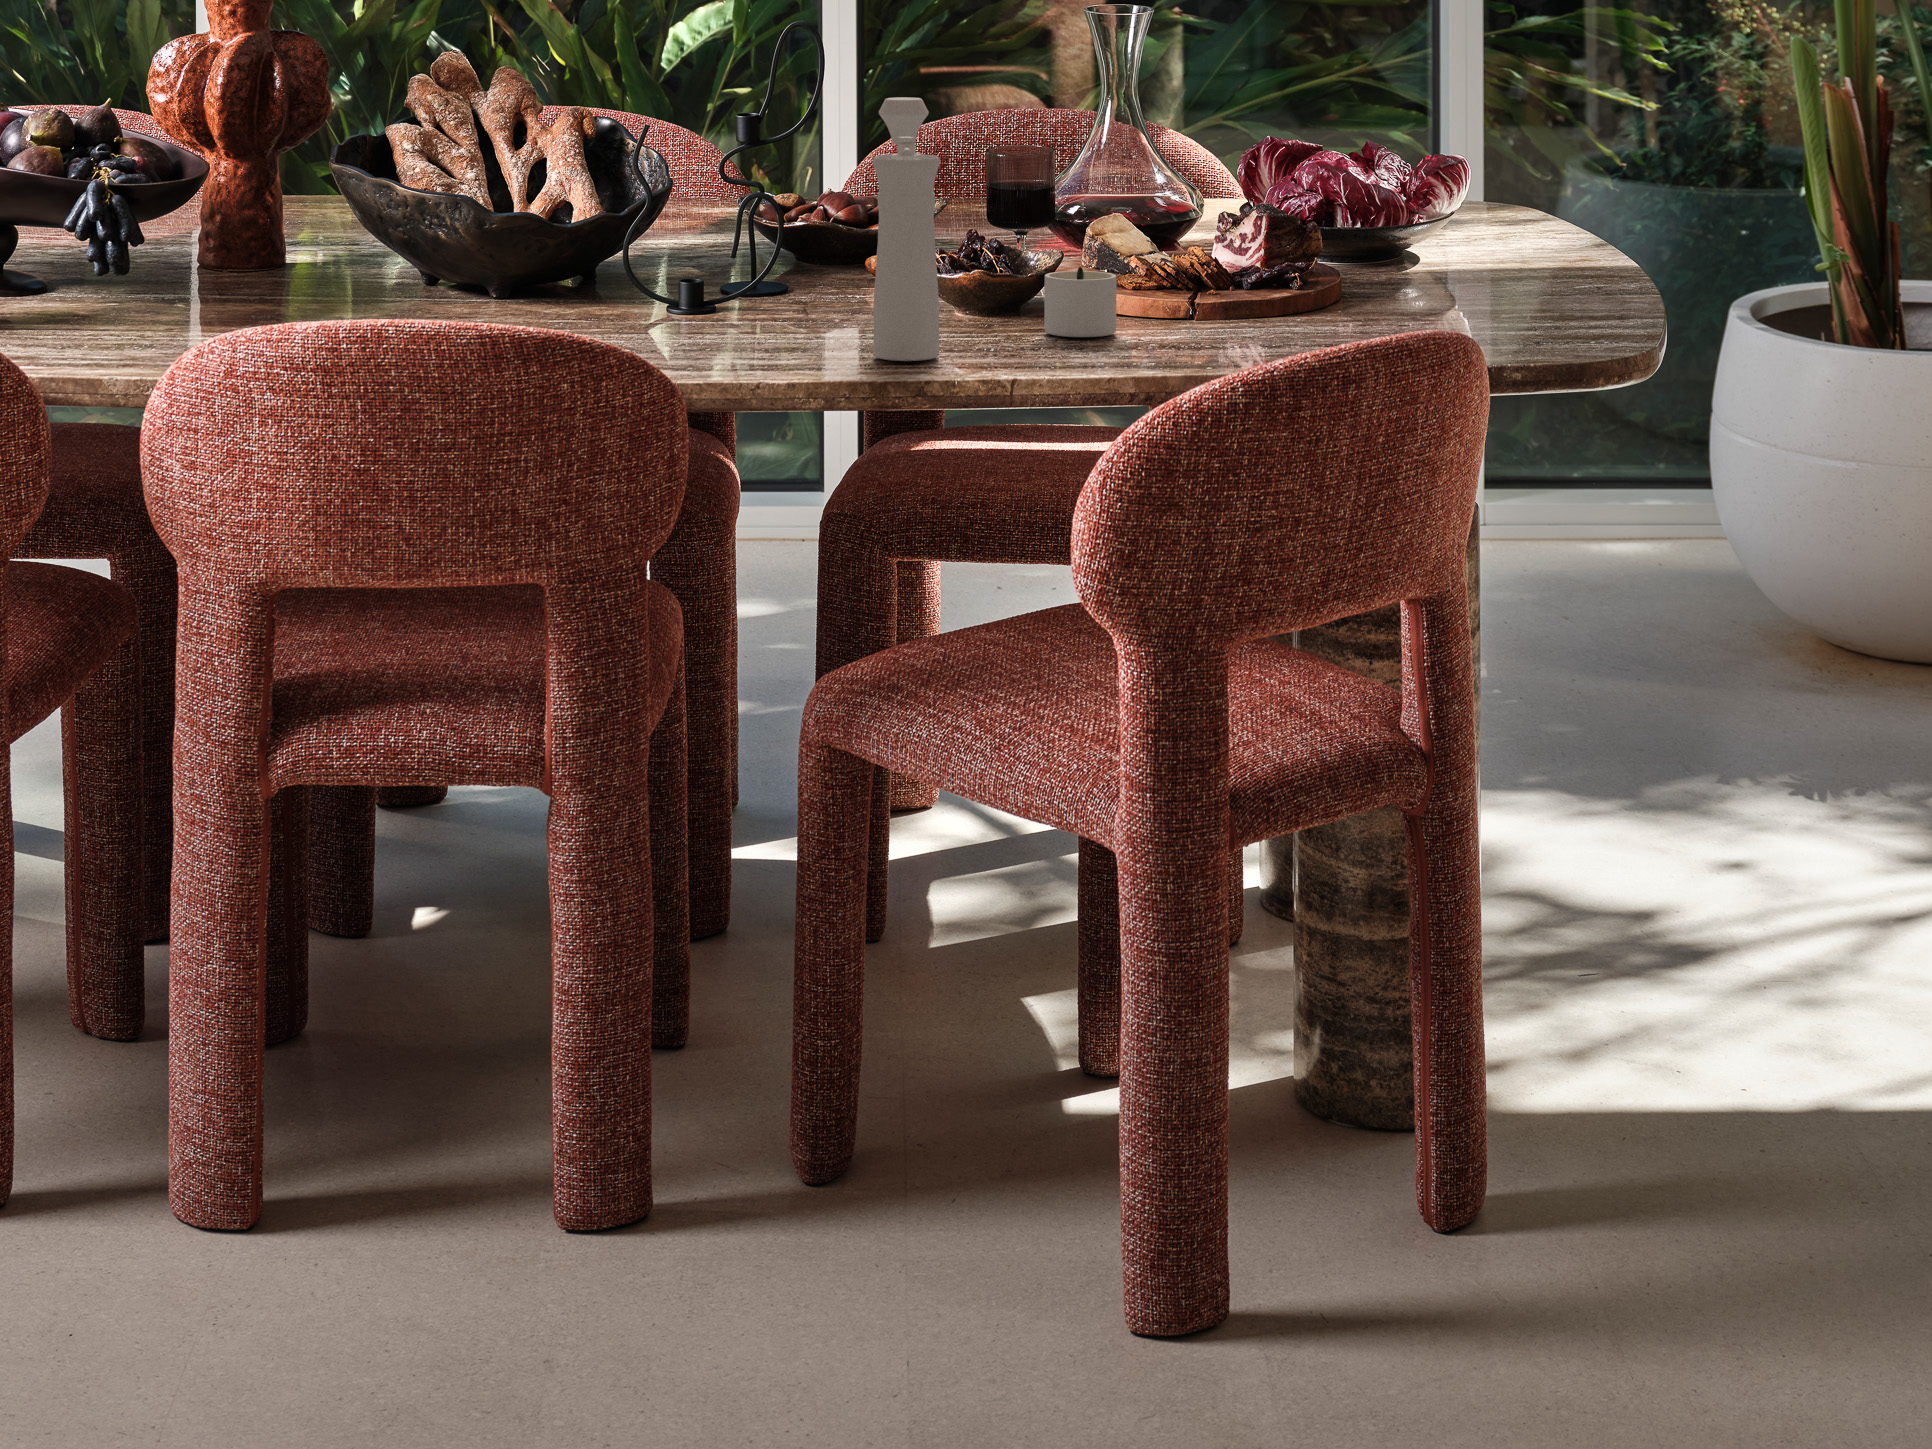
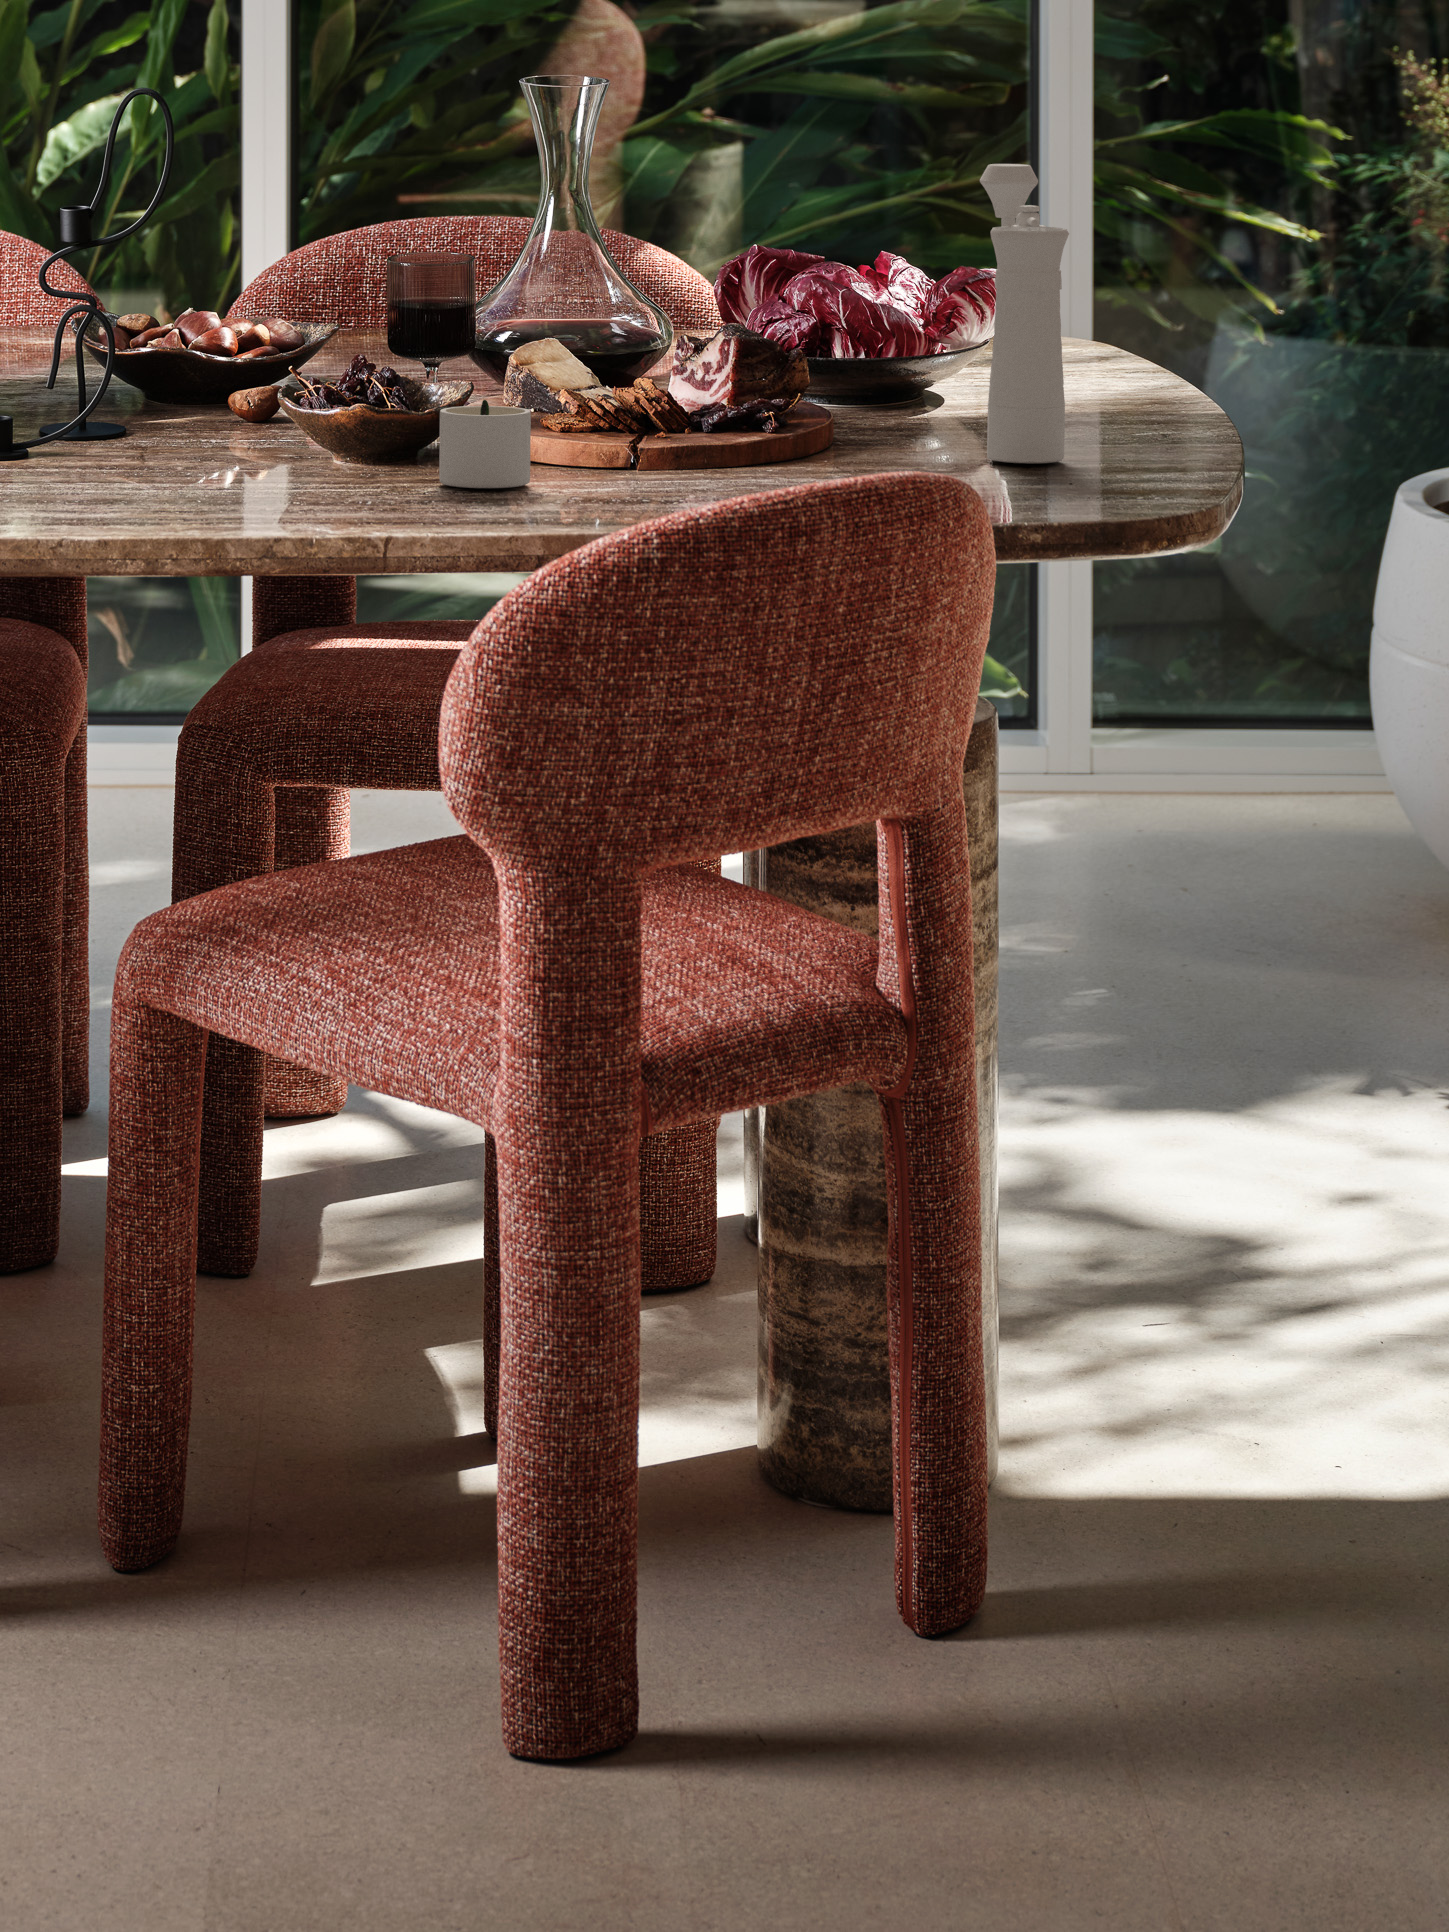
pepper mill: present [872,97,941,361] -> present [980,164,1069,463]

